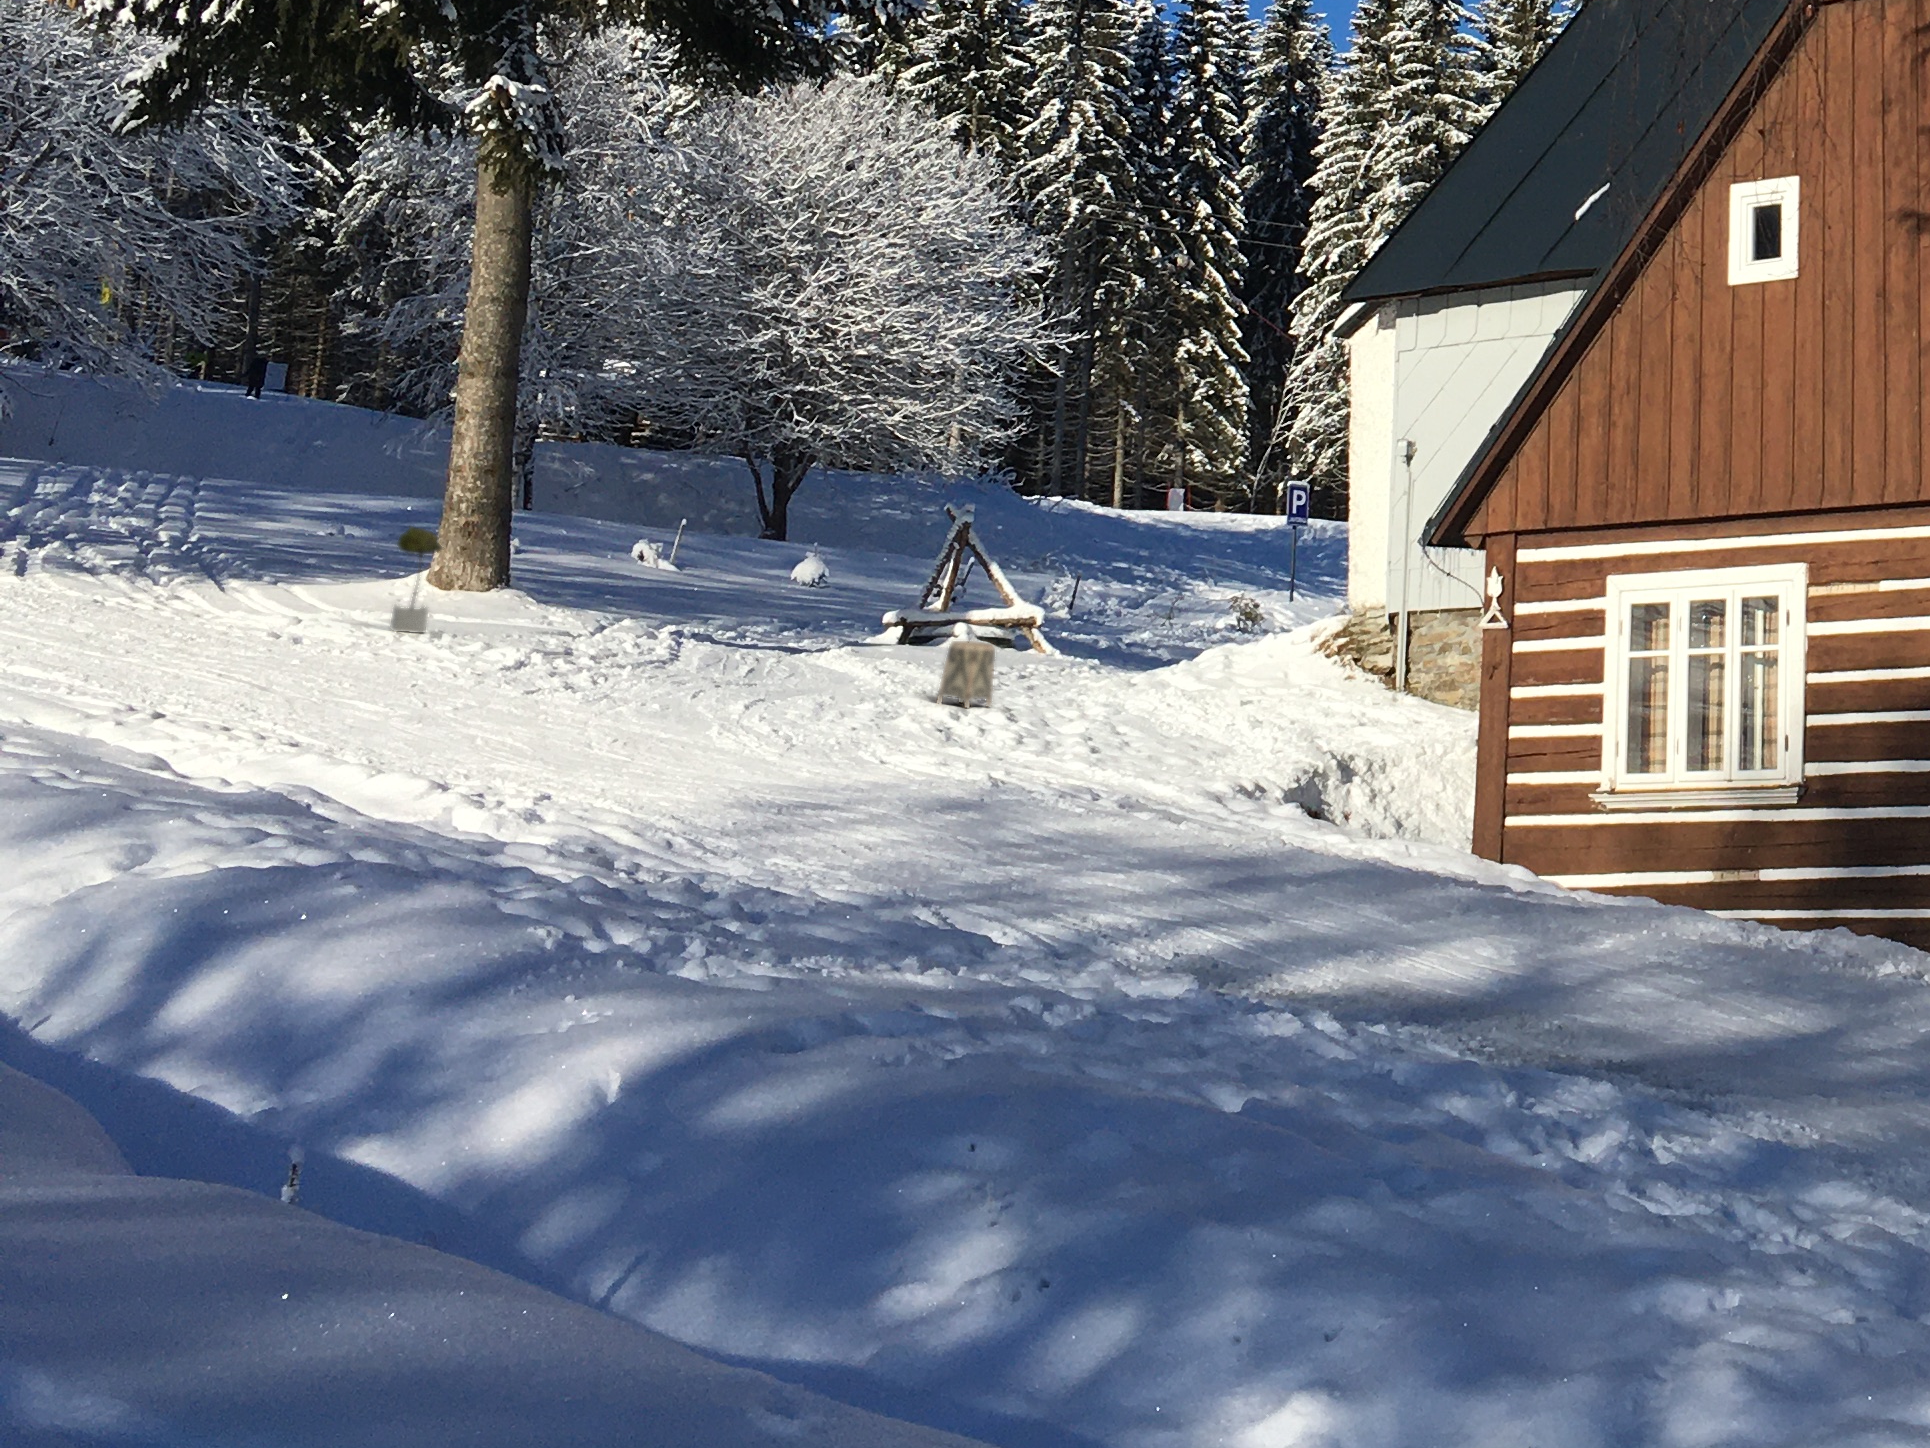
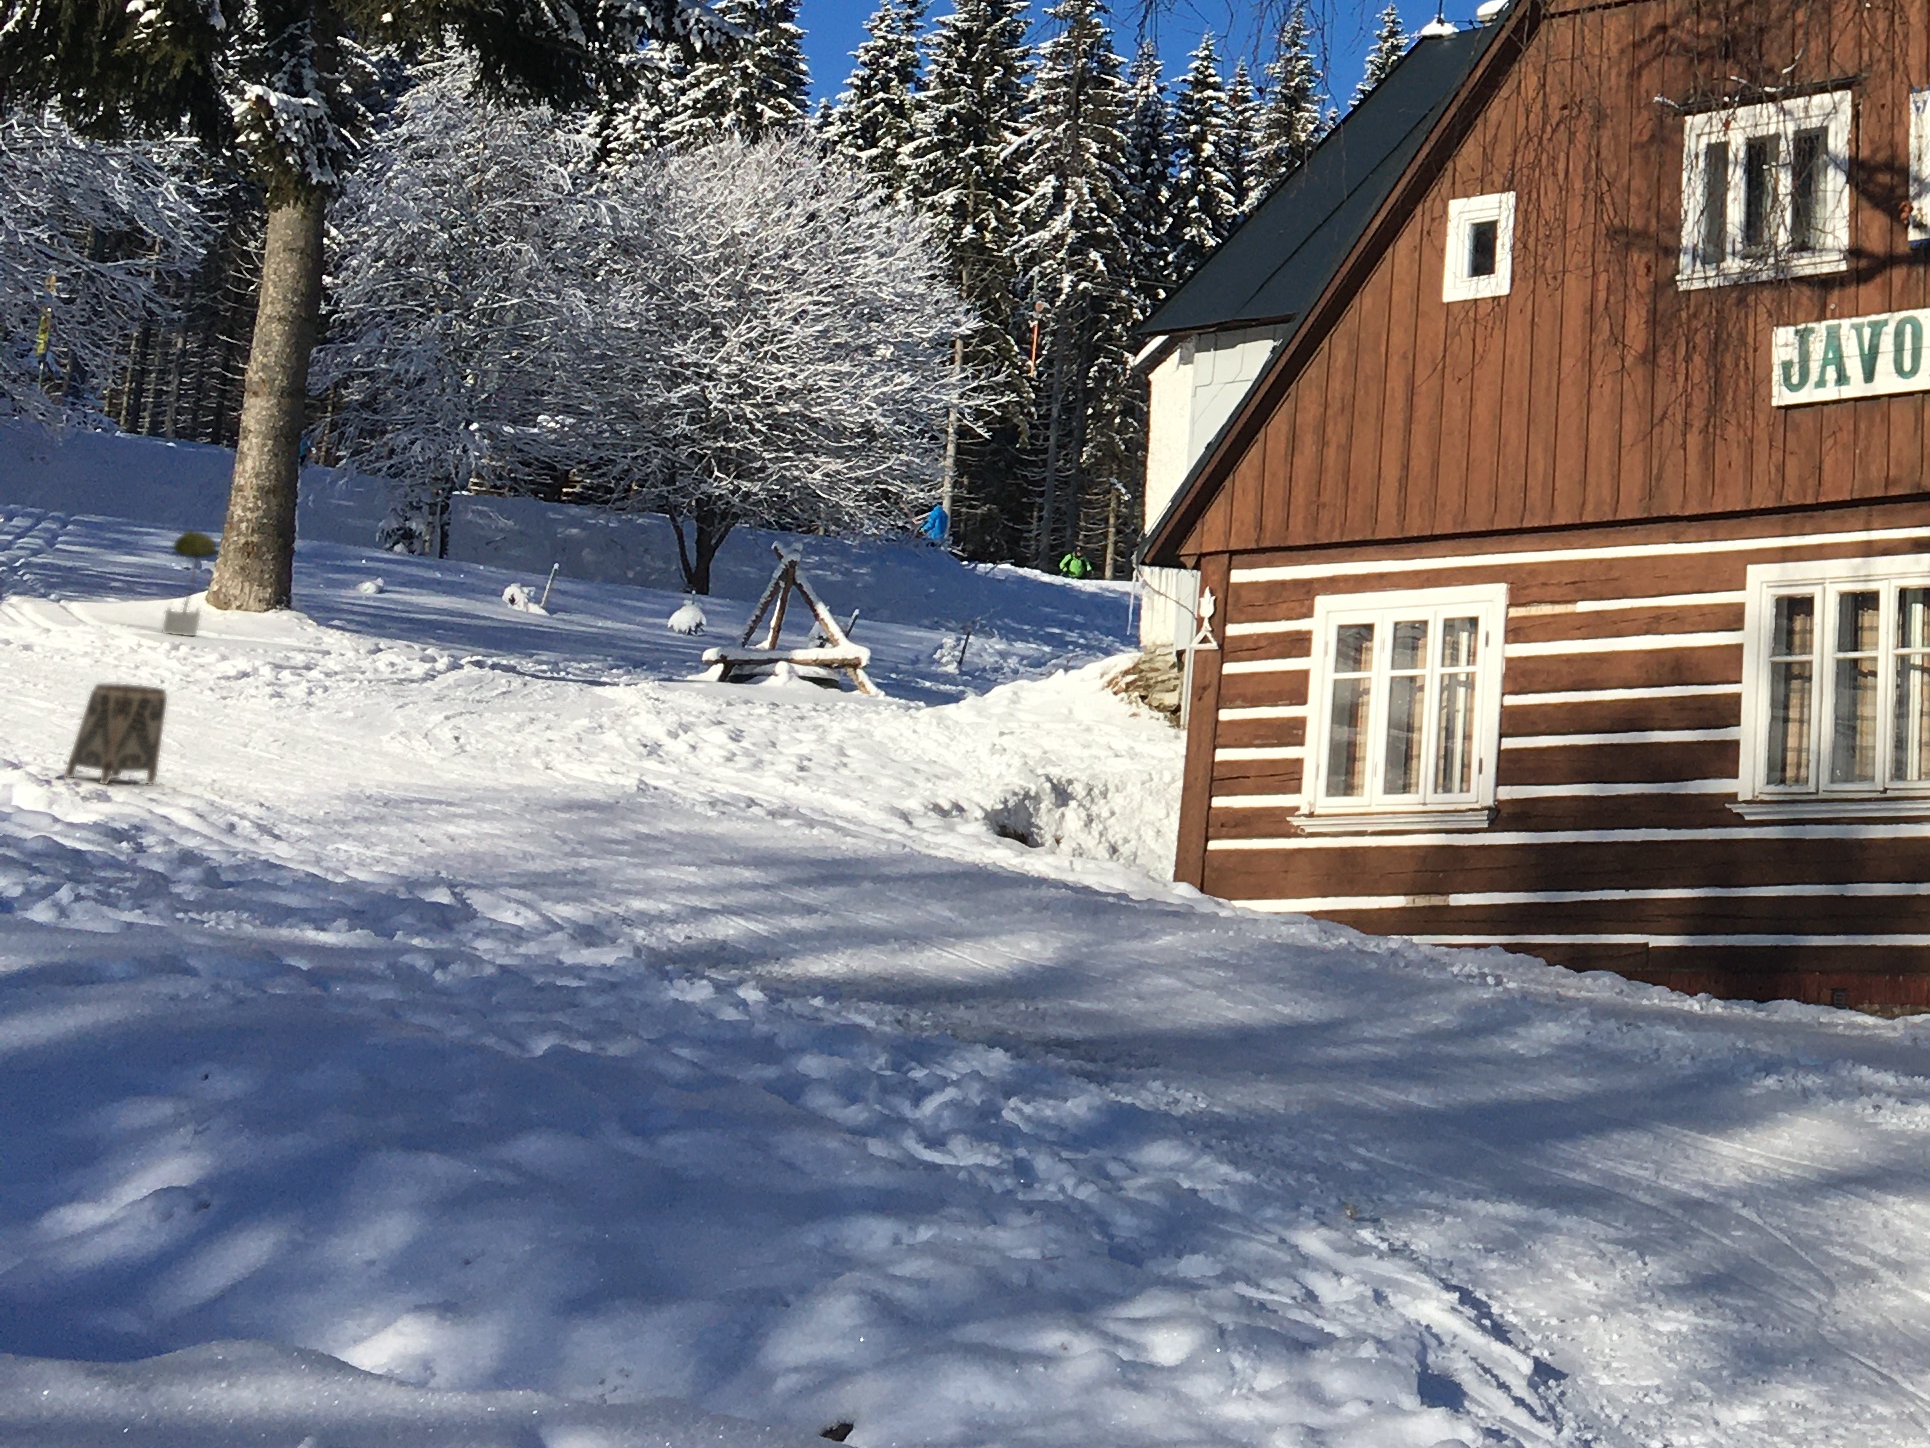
basket: present [937,641,995,707] -> present [64,683,167,784]

